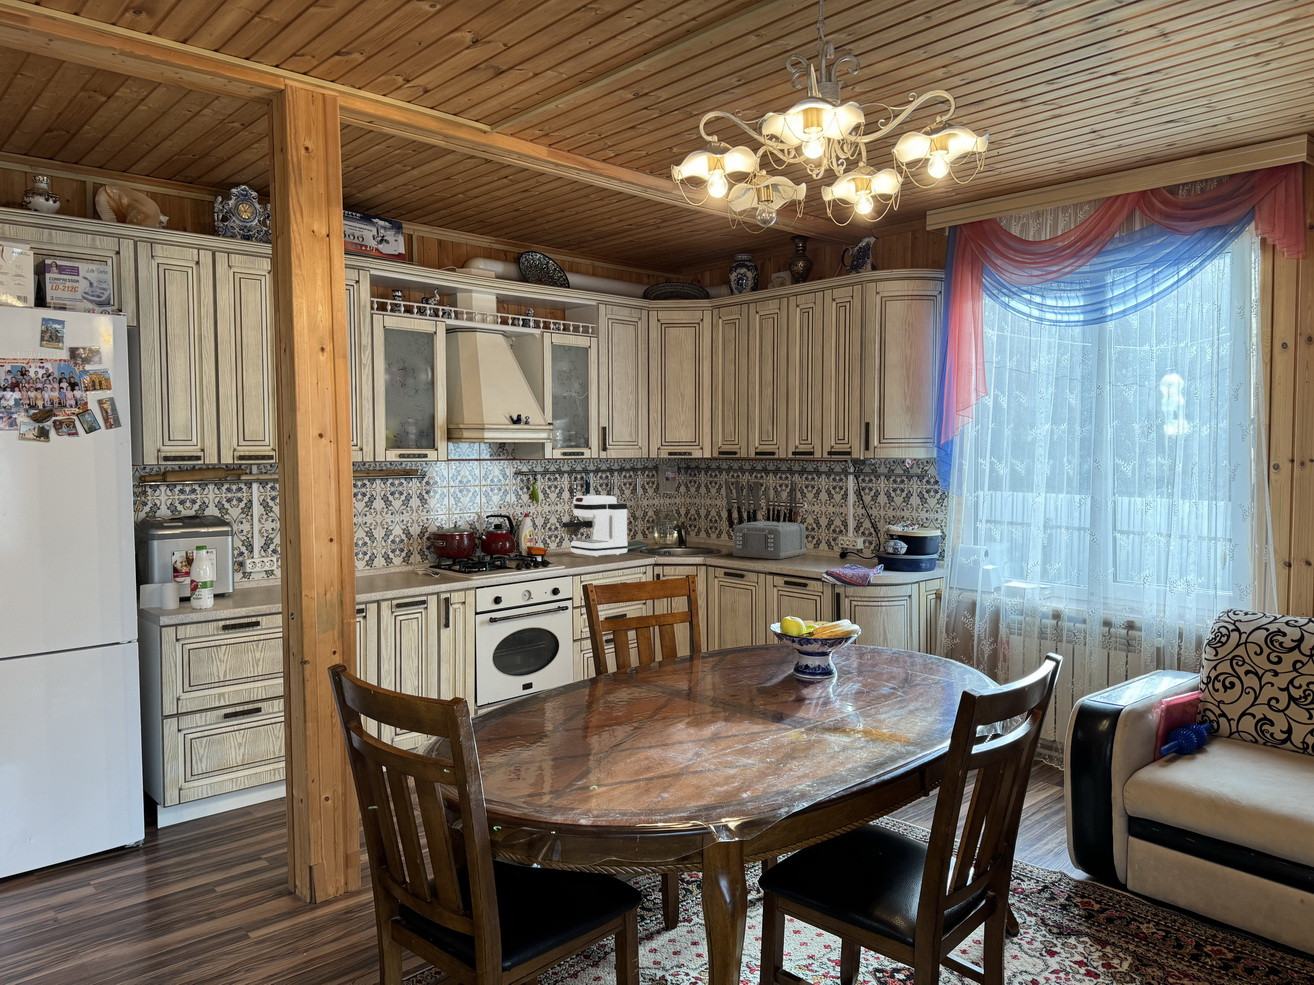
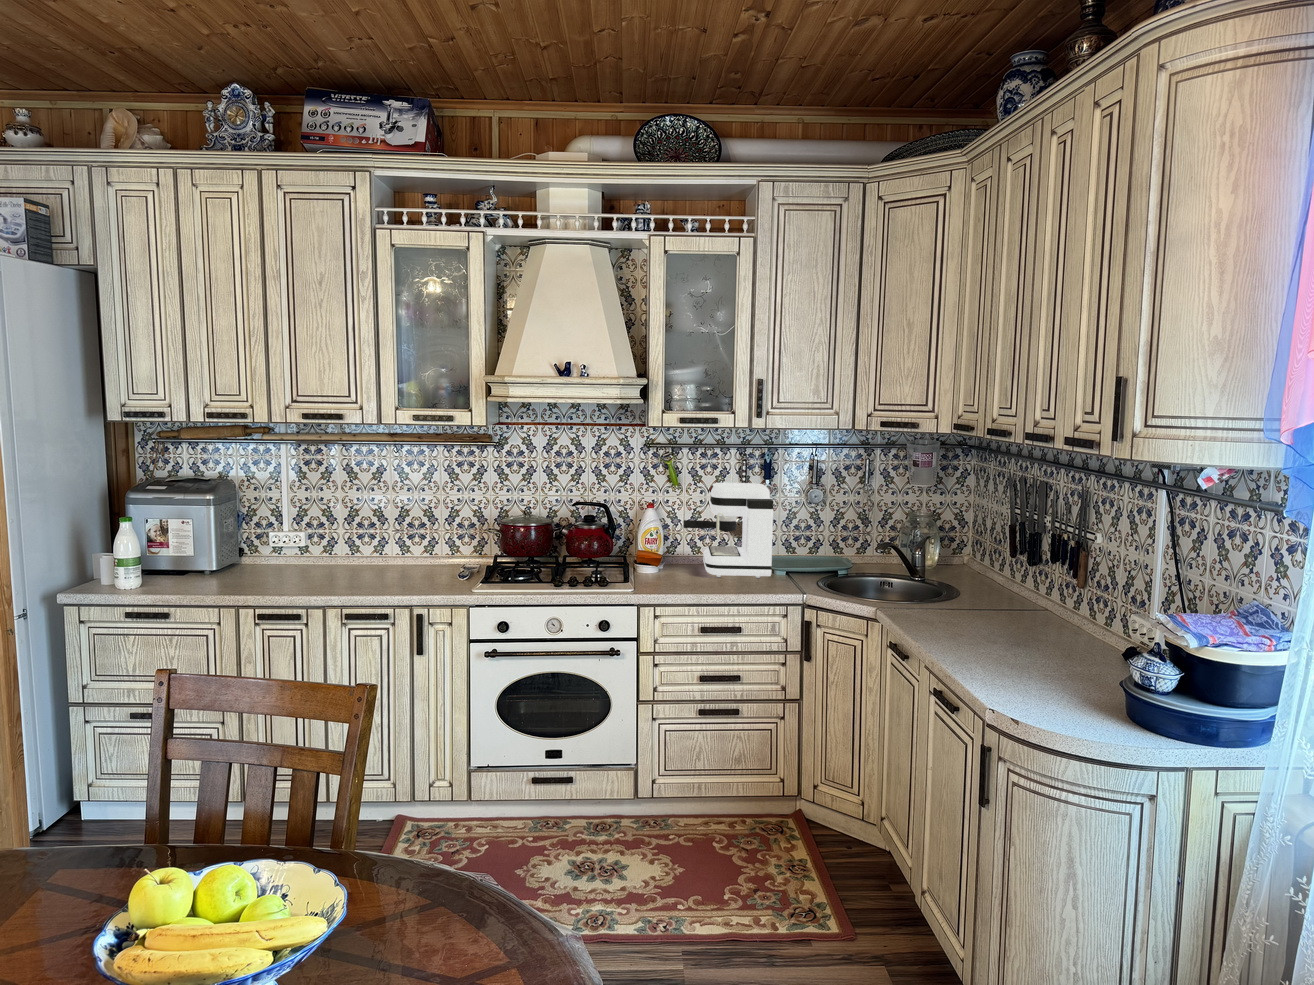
toaster: present [733,521,807,559] -> none [925,553,1076,634]

